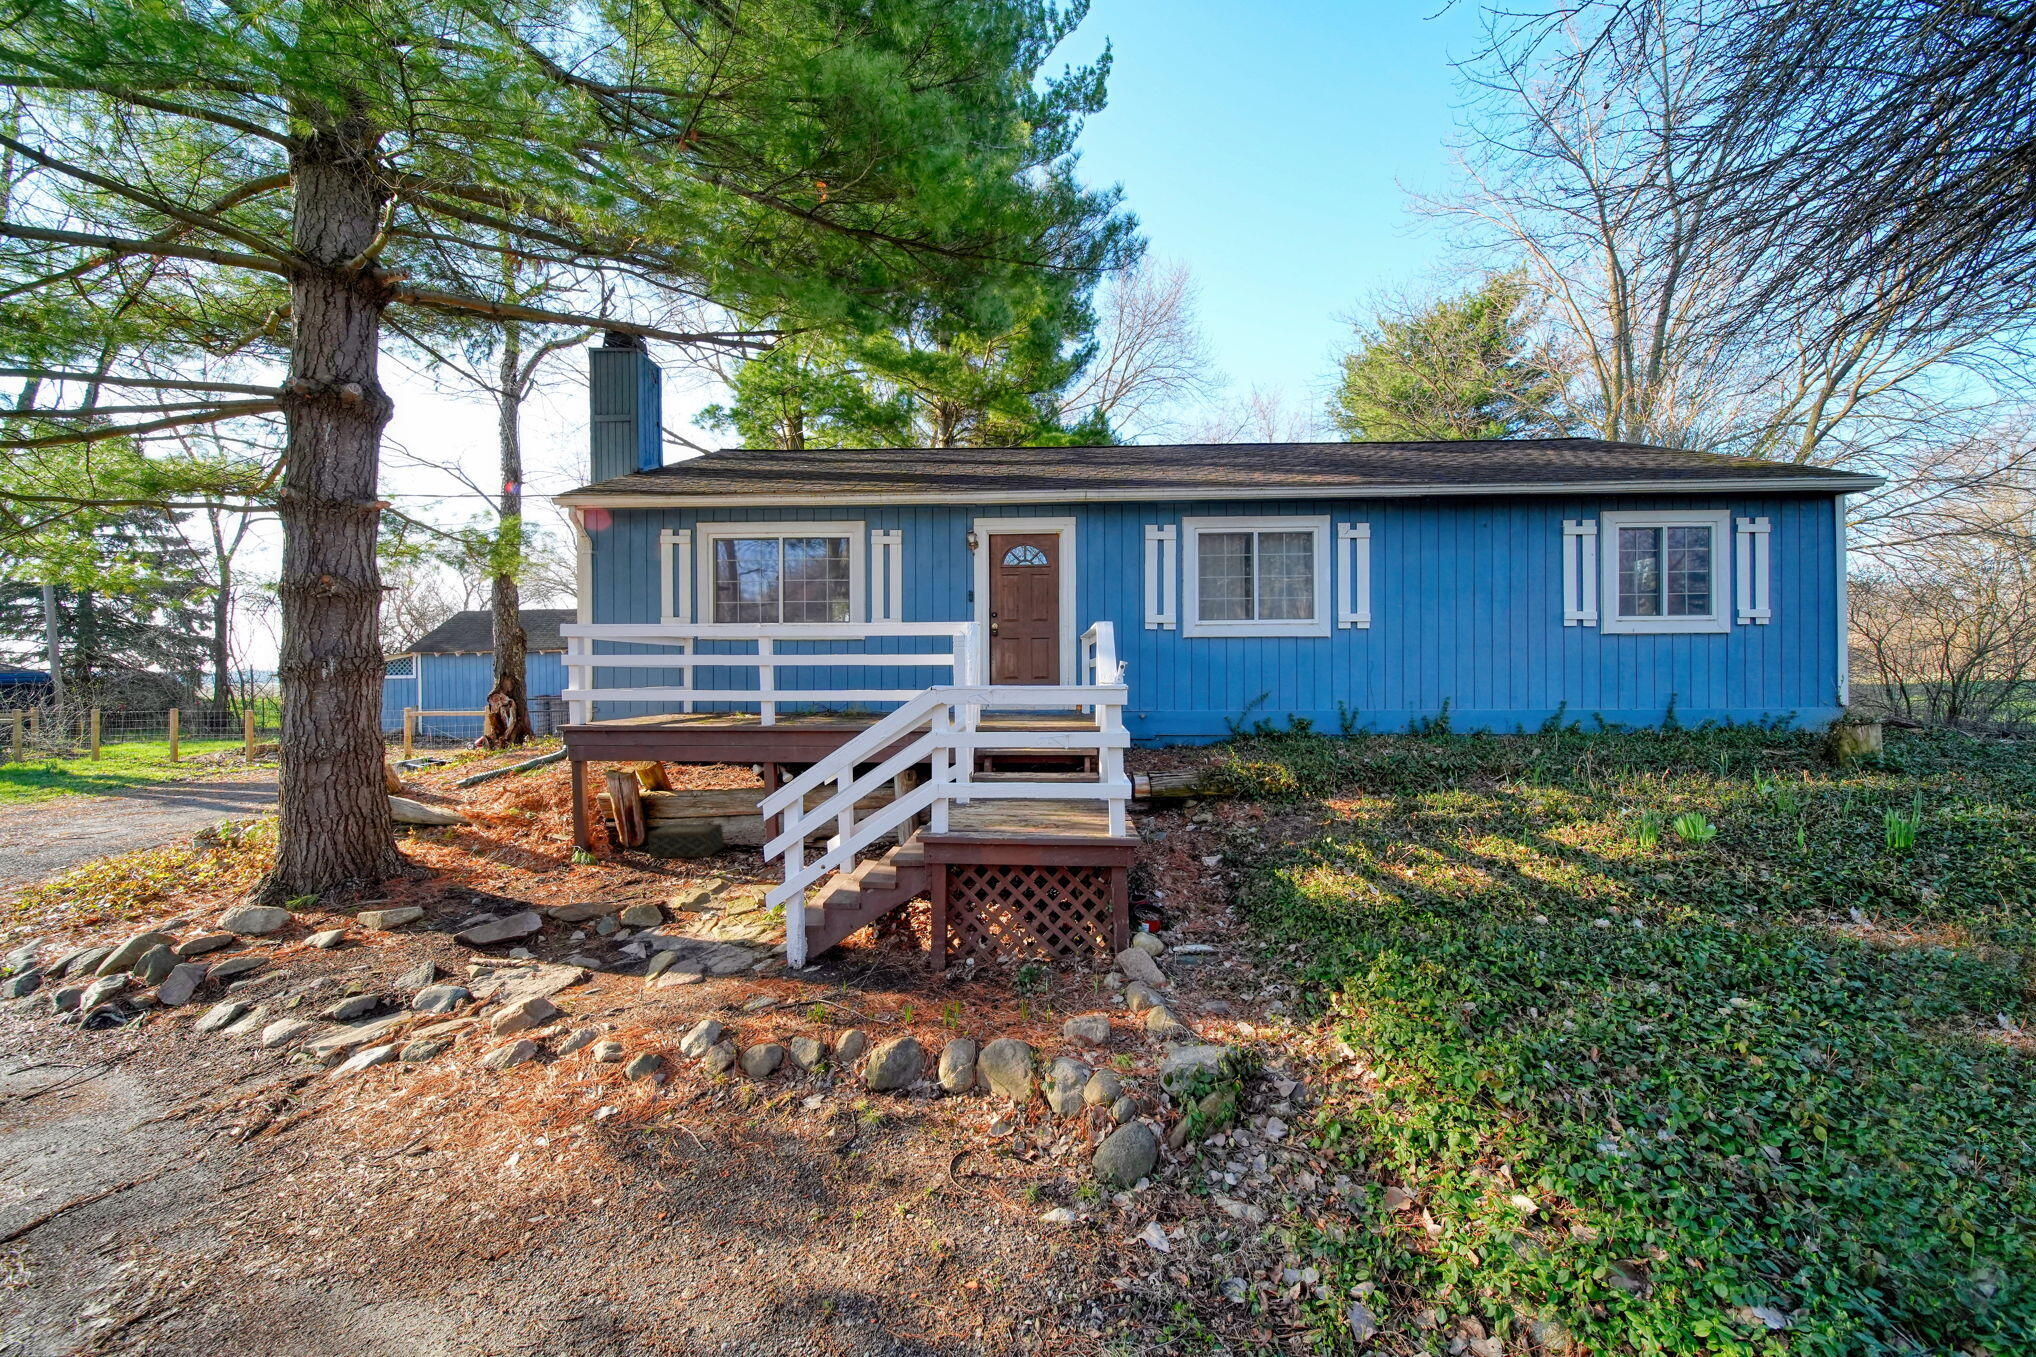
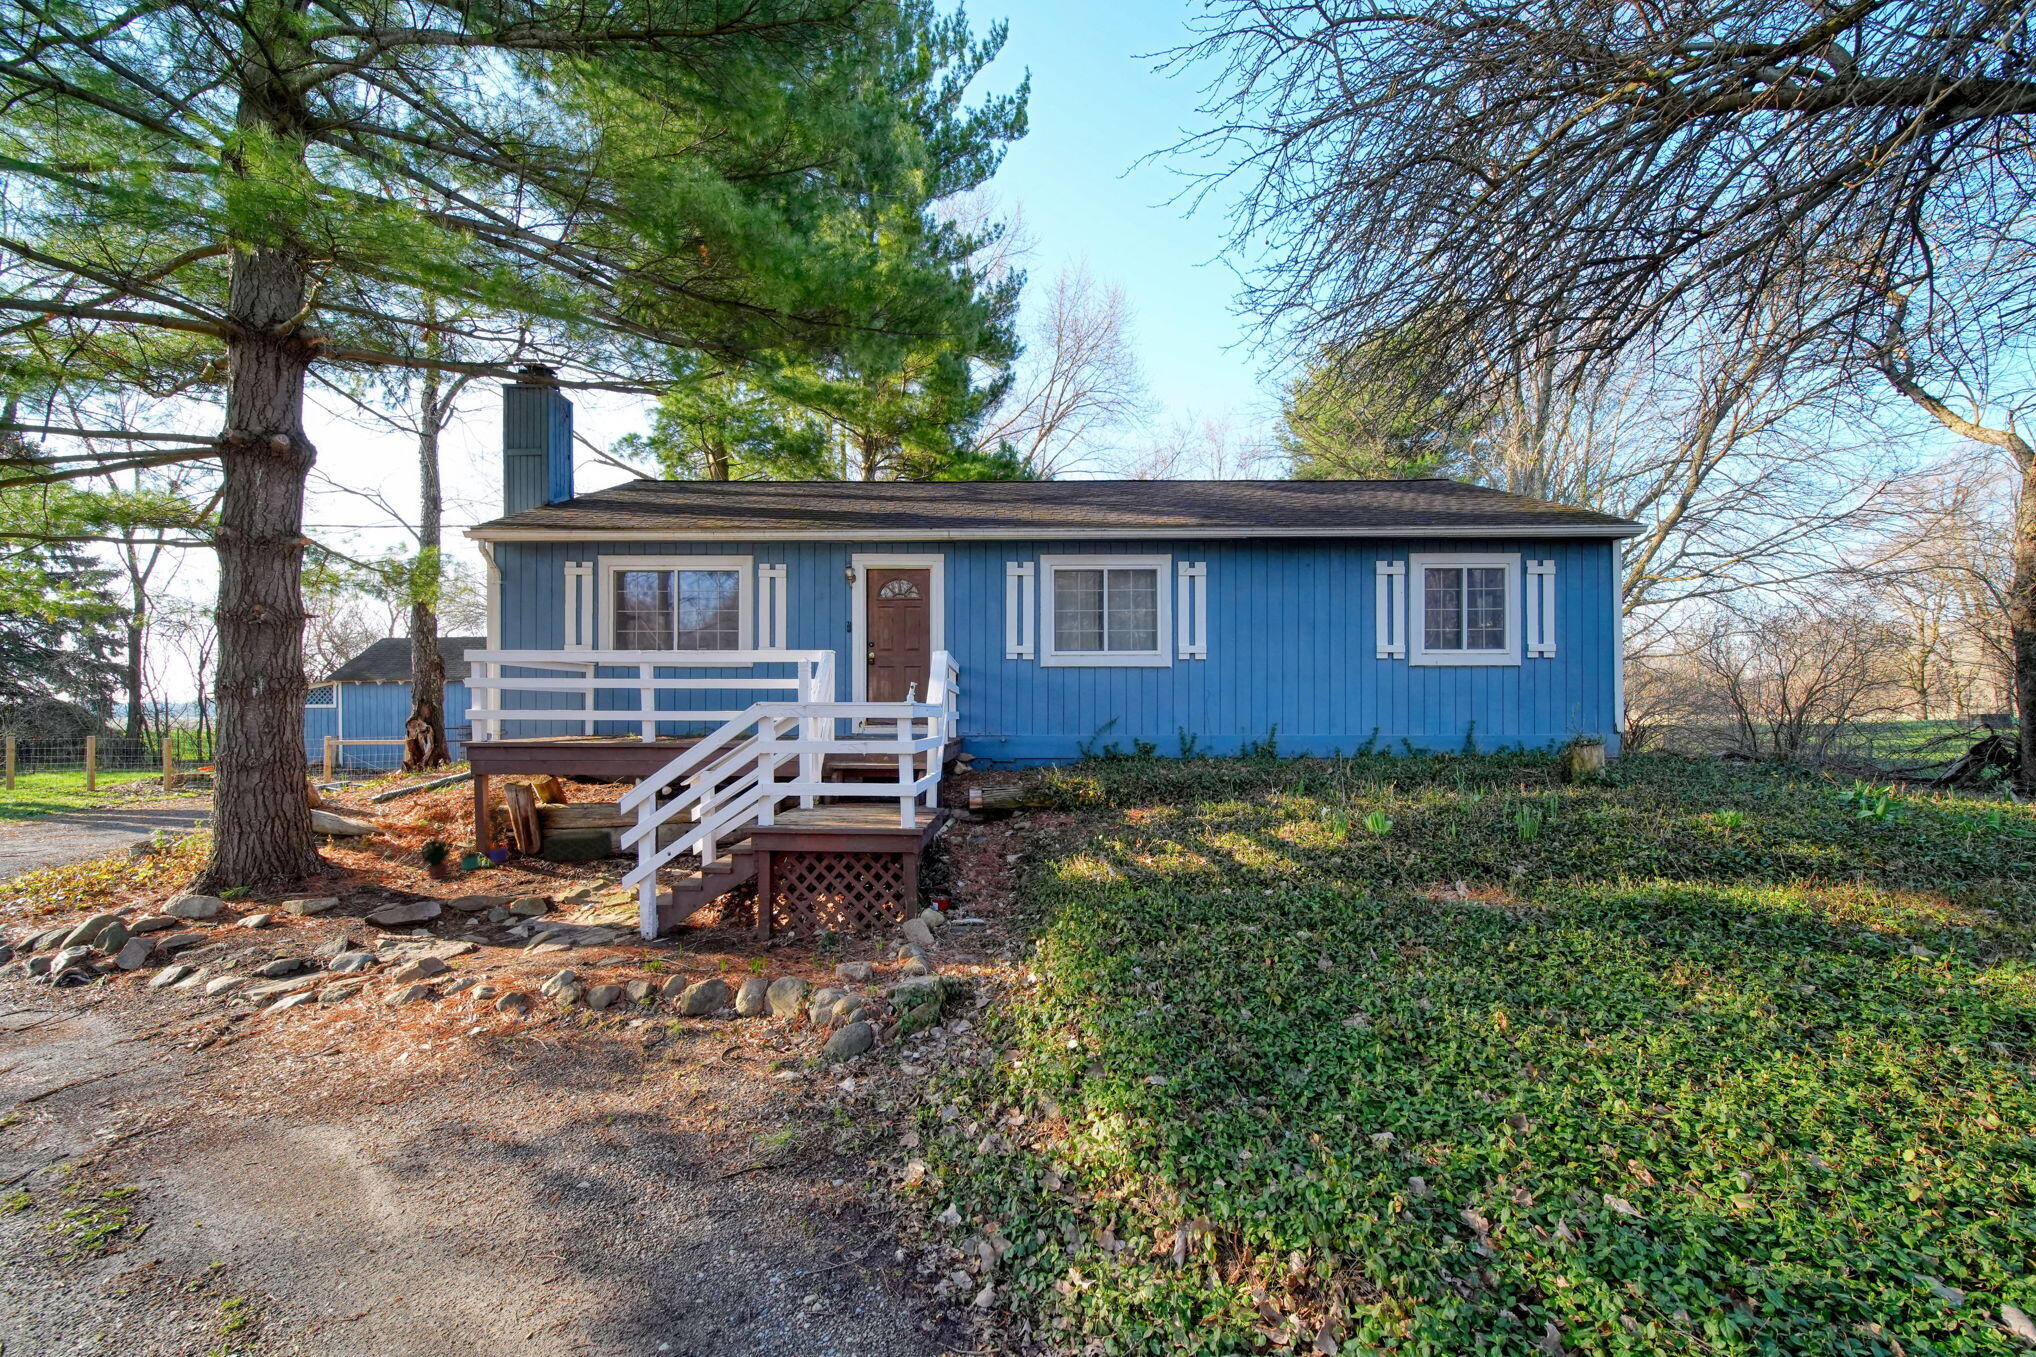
potted plant: none [511,783,611,880] -> present [420,797,510,879]

